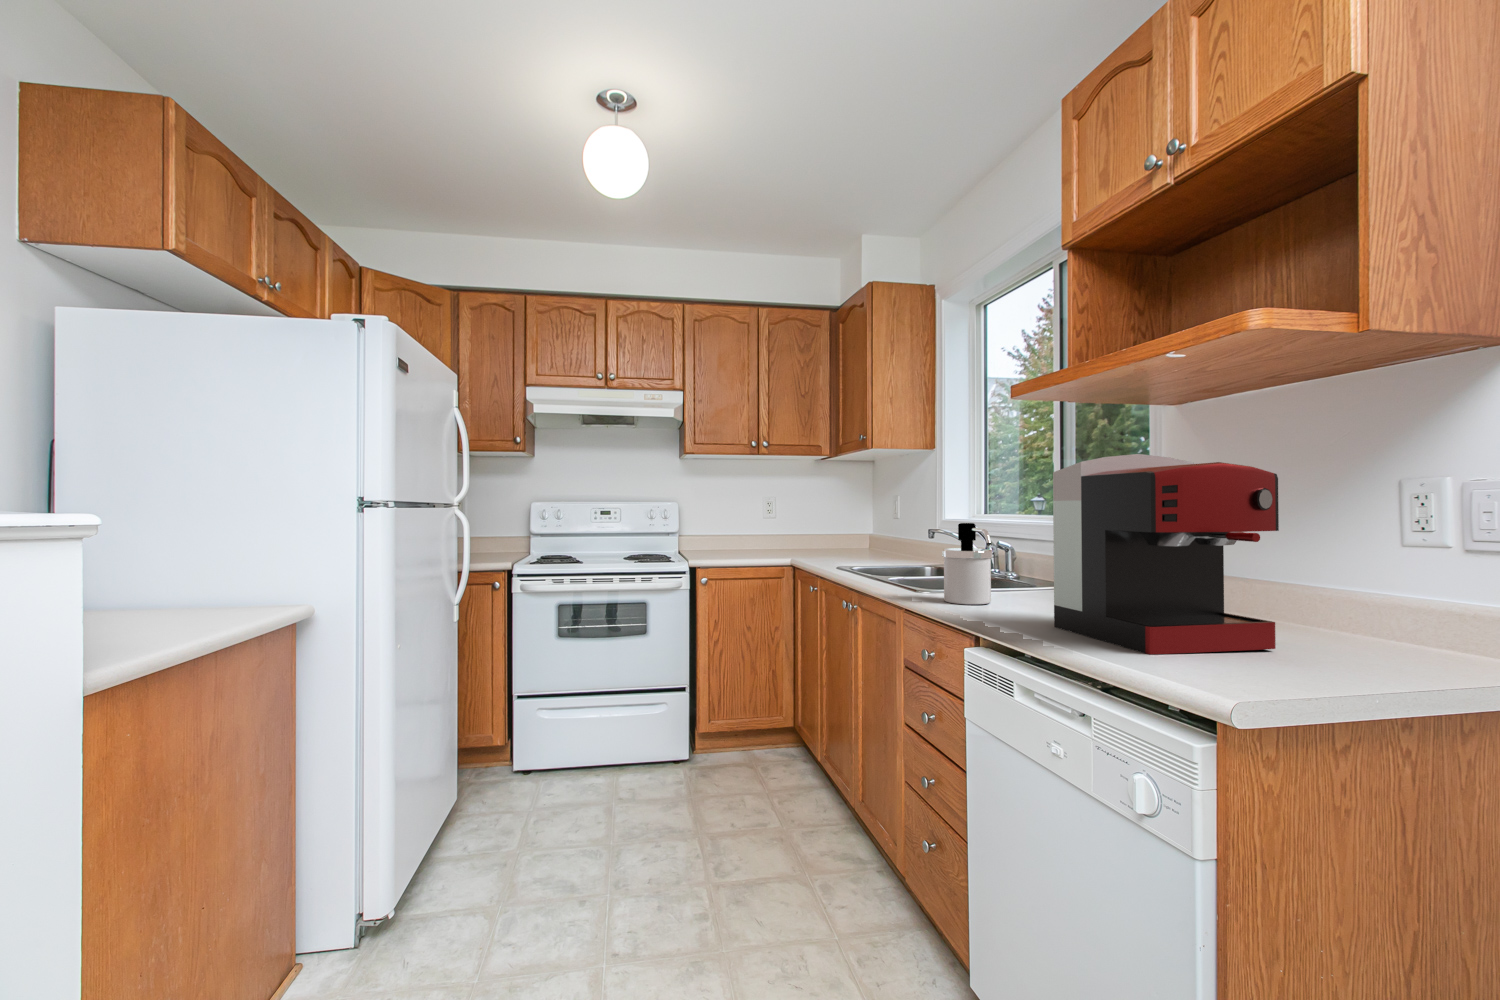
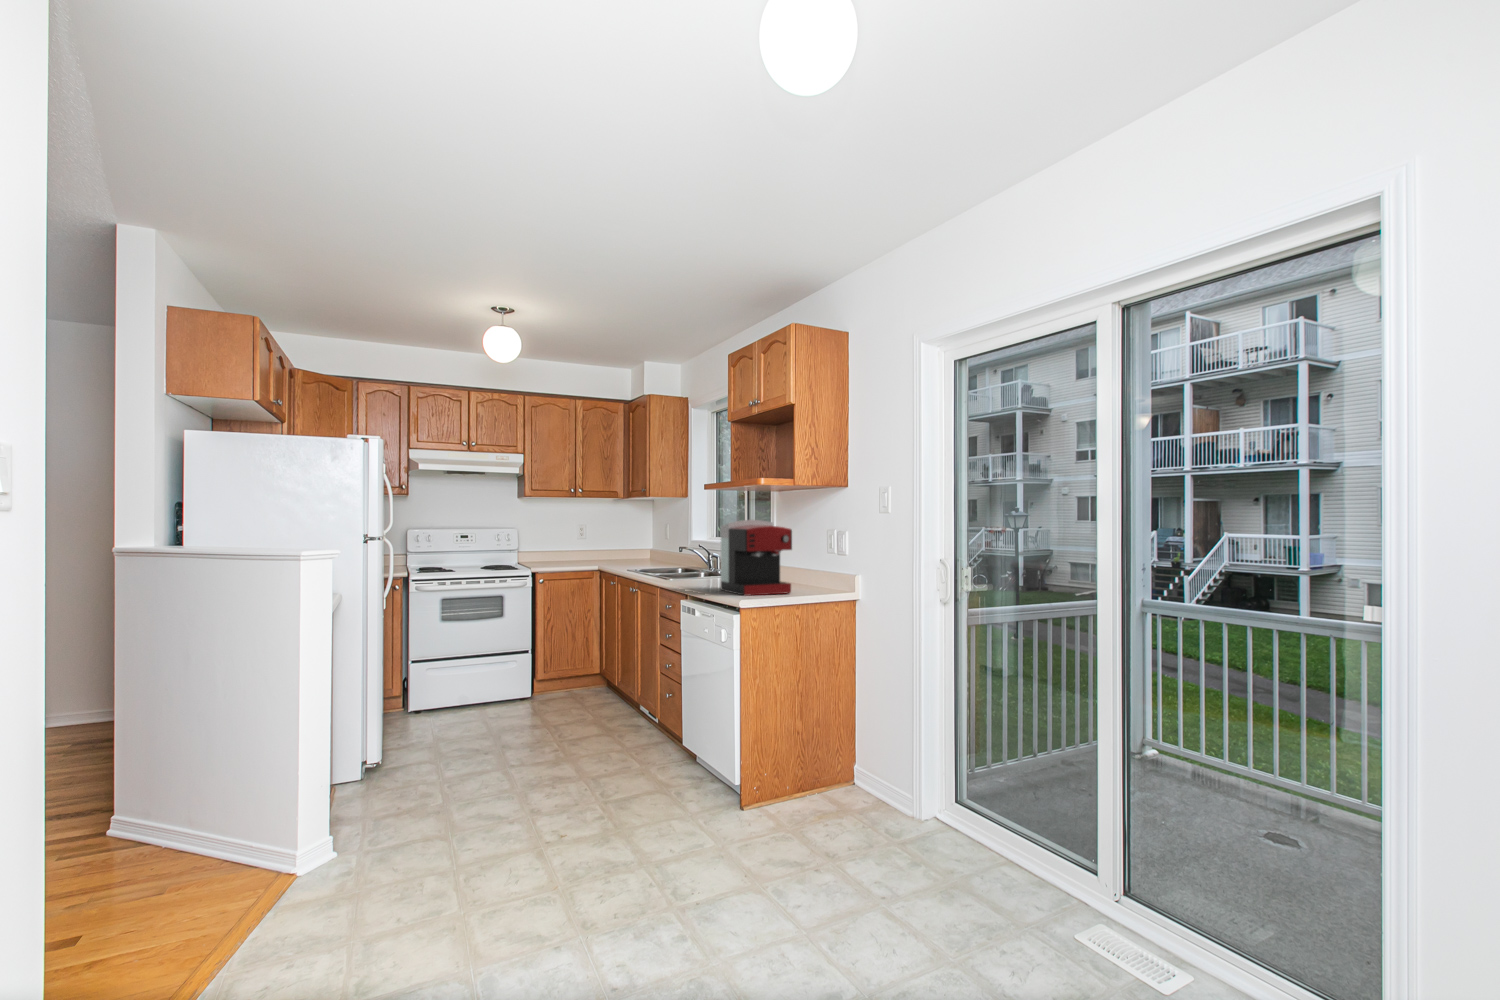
soap dispenser: present [942,523,992,605] -> none [680,546,703,584]

